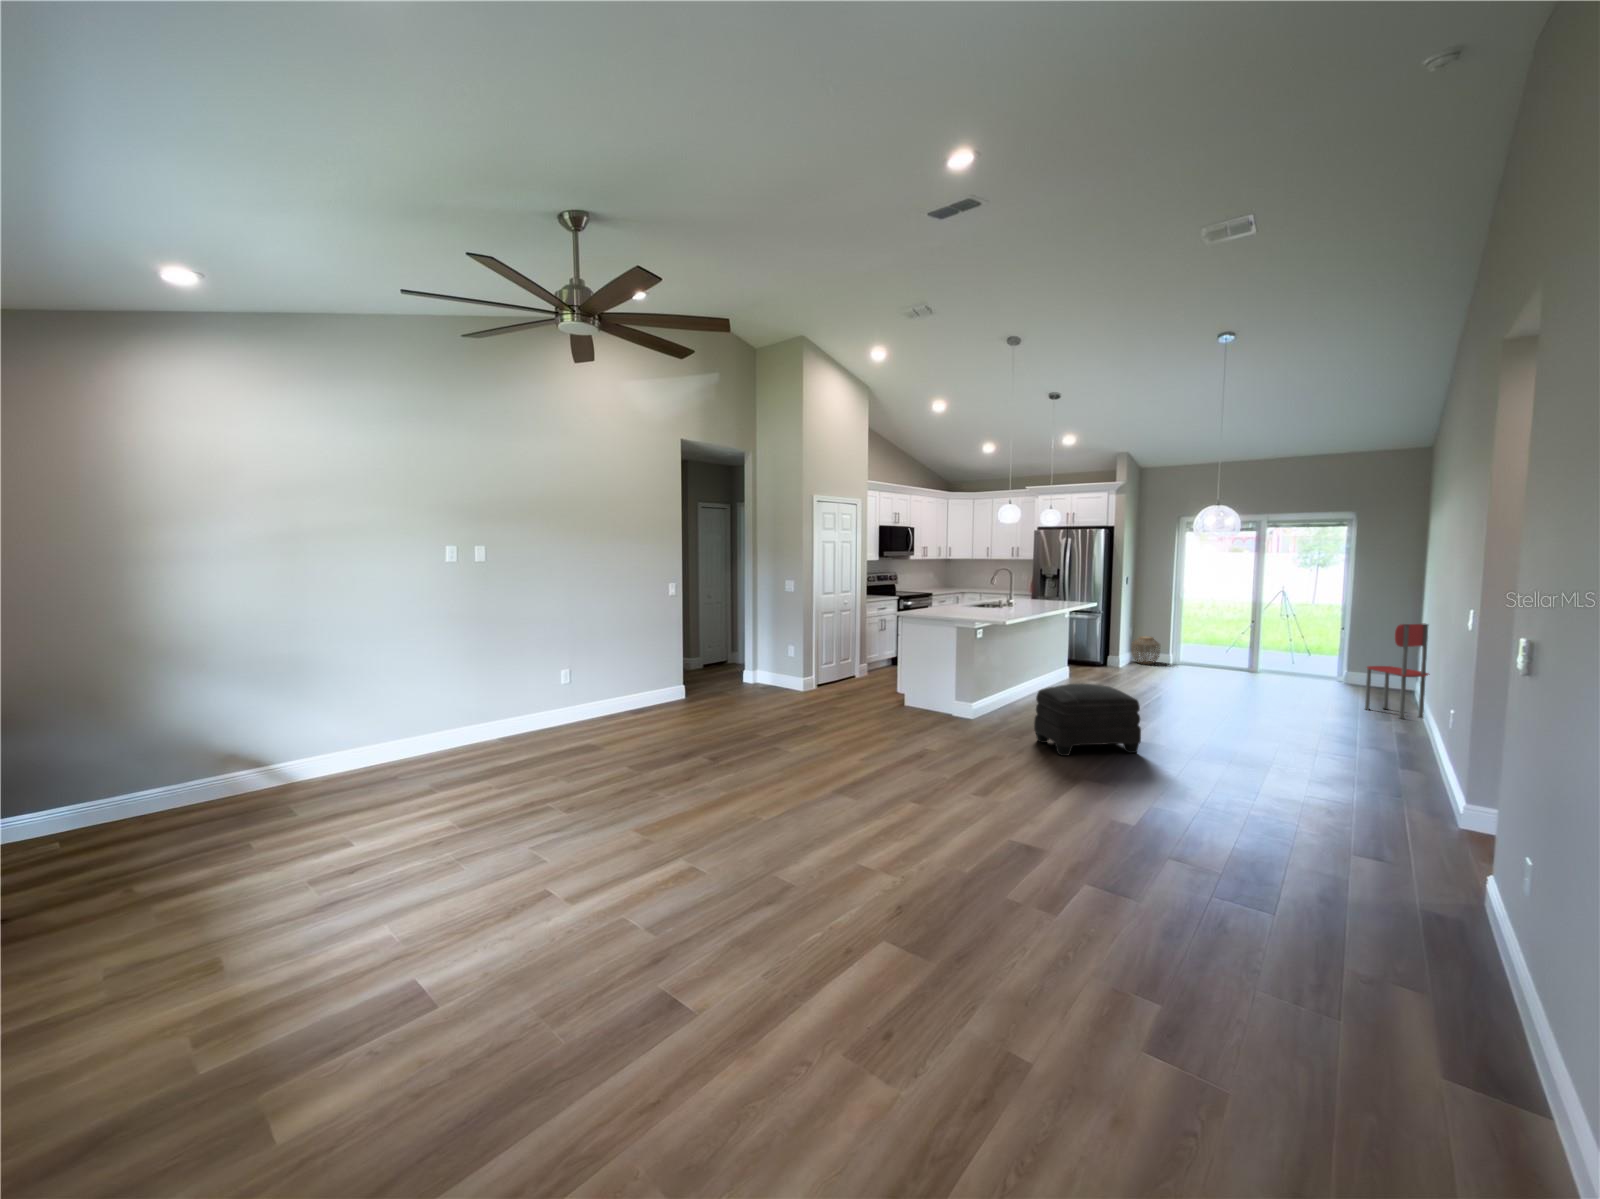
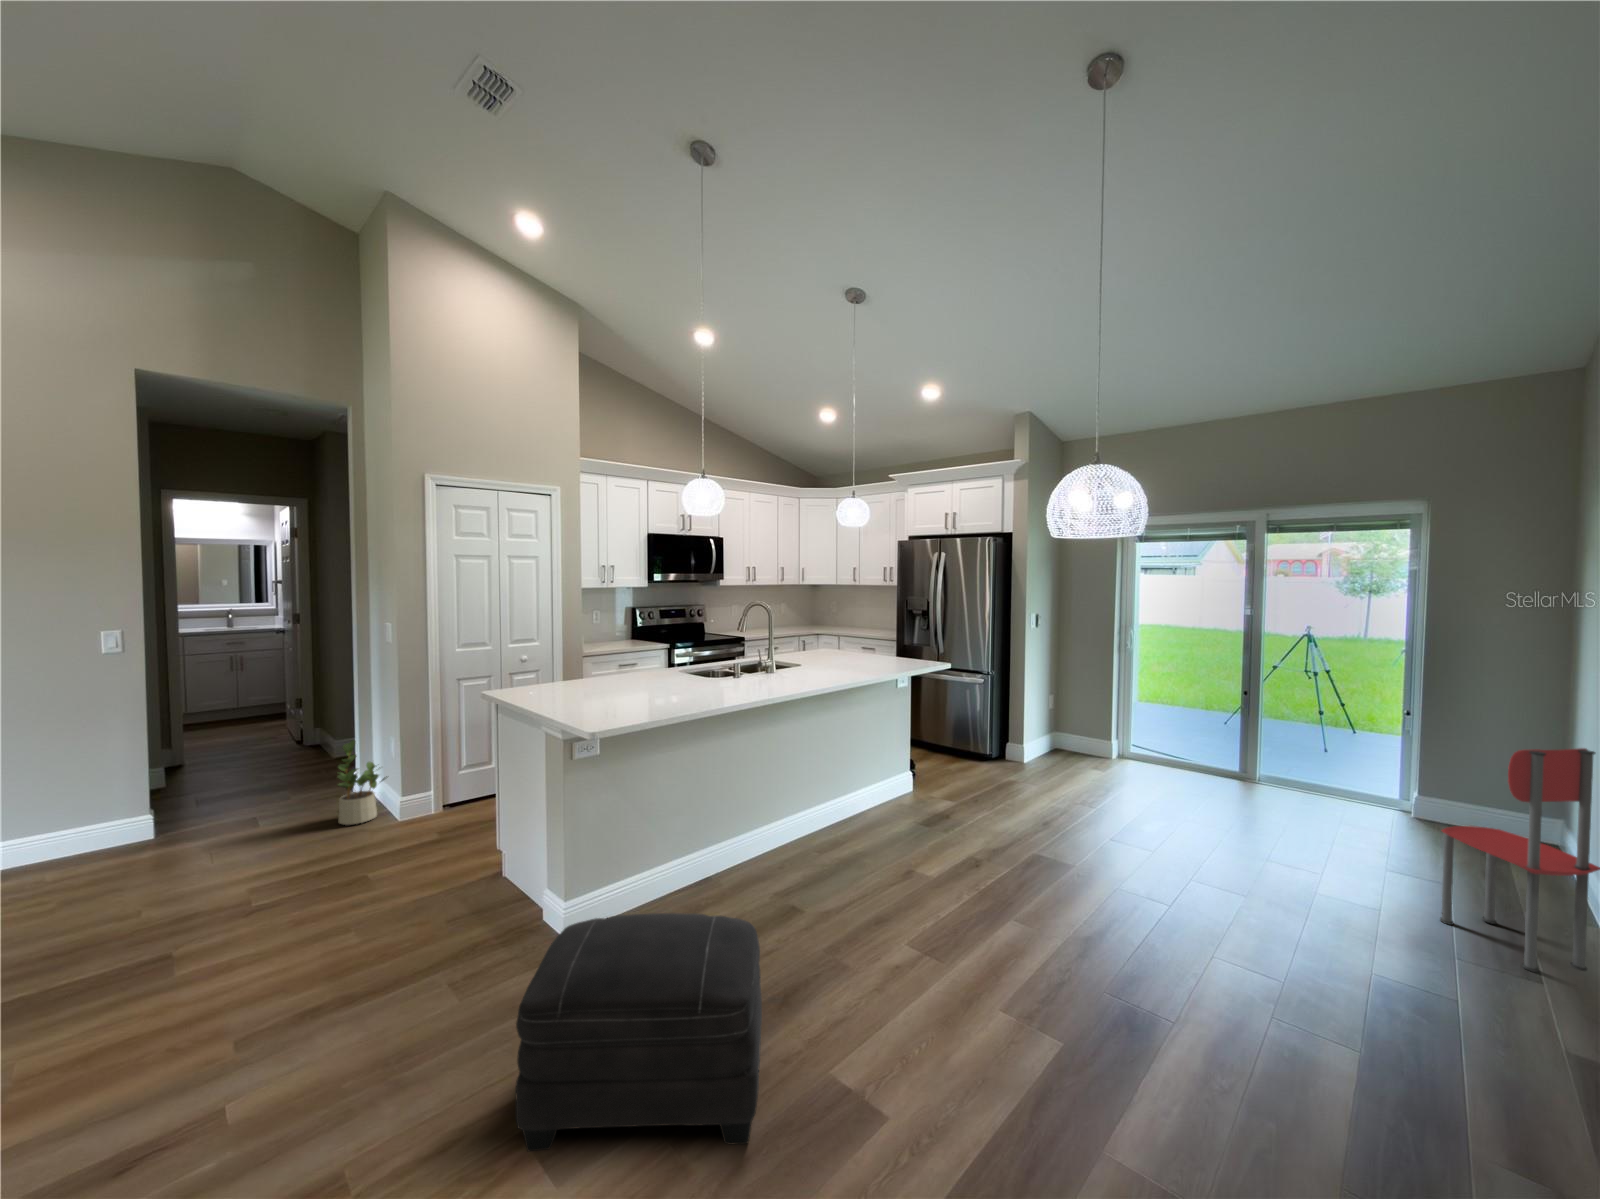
woven basket: present [1132,636,1160,664] -> none [1049,709,1094,757]
potted plant: none [767,646,792,694] -> present [338,740,386,825]

